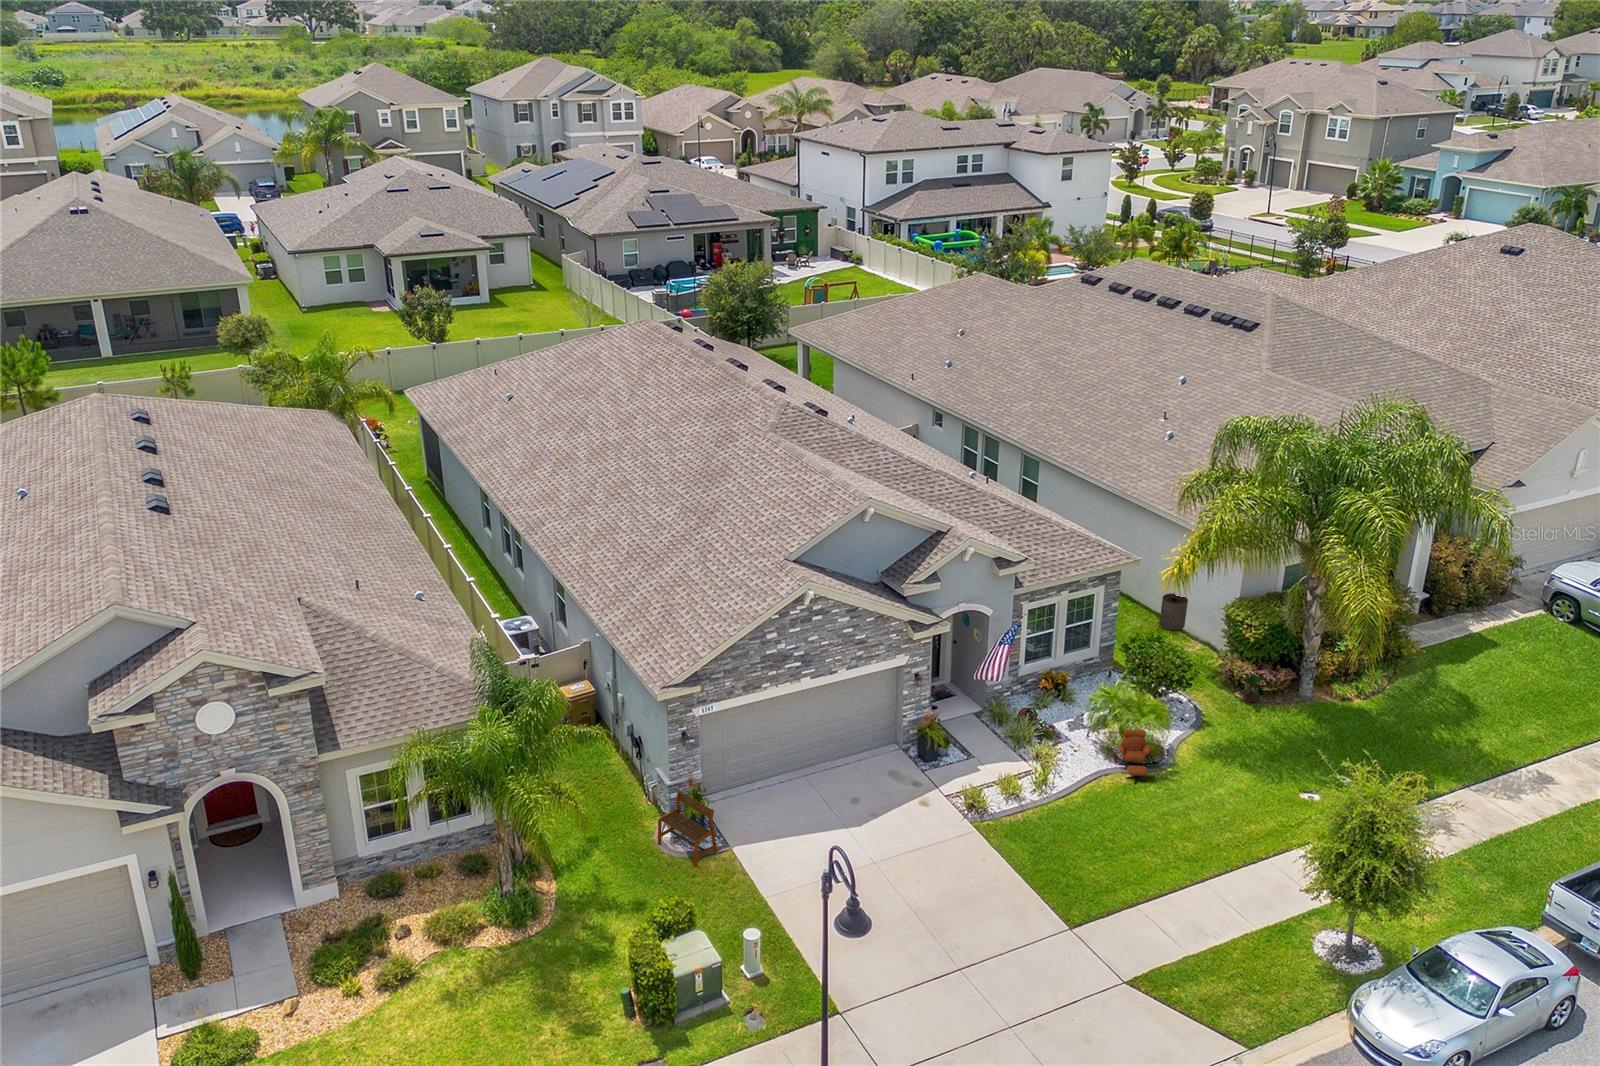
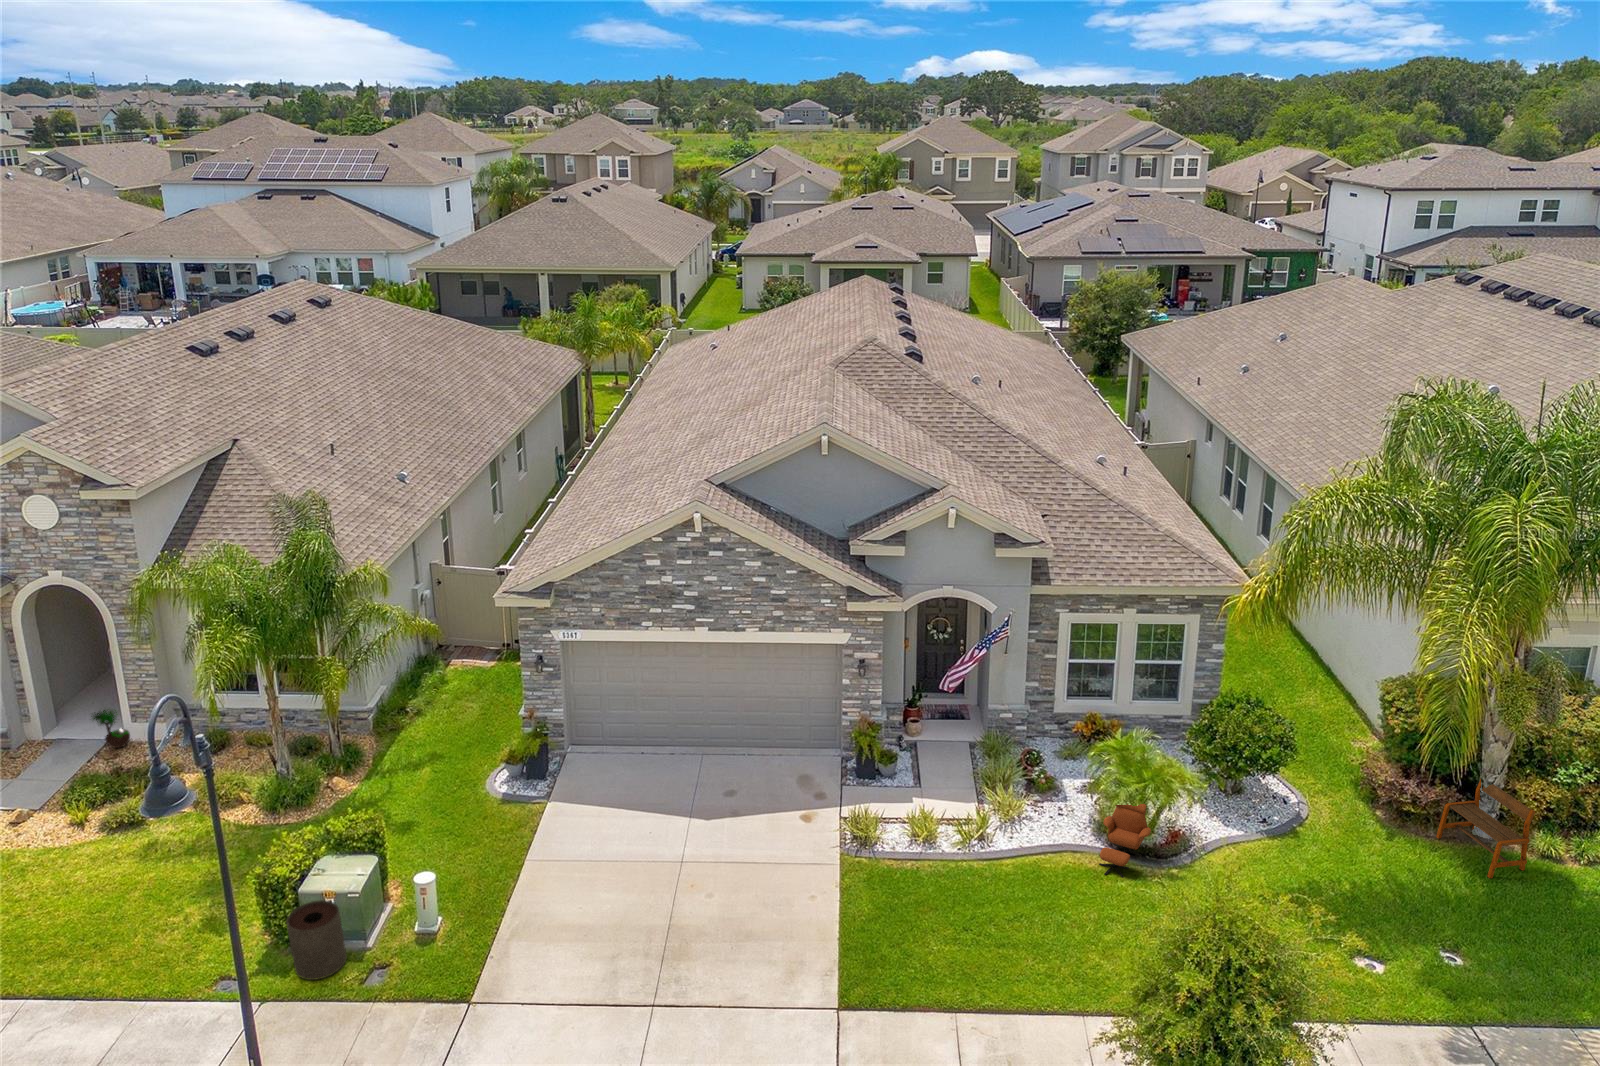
trash can: present [1160,593,1188,630] -> present [286,900,347,980]
potted tree: present [1243,674,1261,702] -> present [91,709,130,748]
bench: present [658,790,717,867] -> present [1436,779,1535,878]

